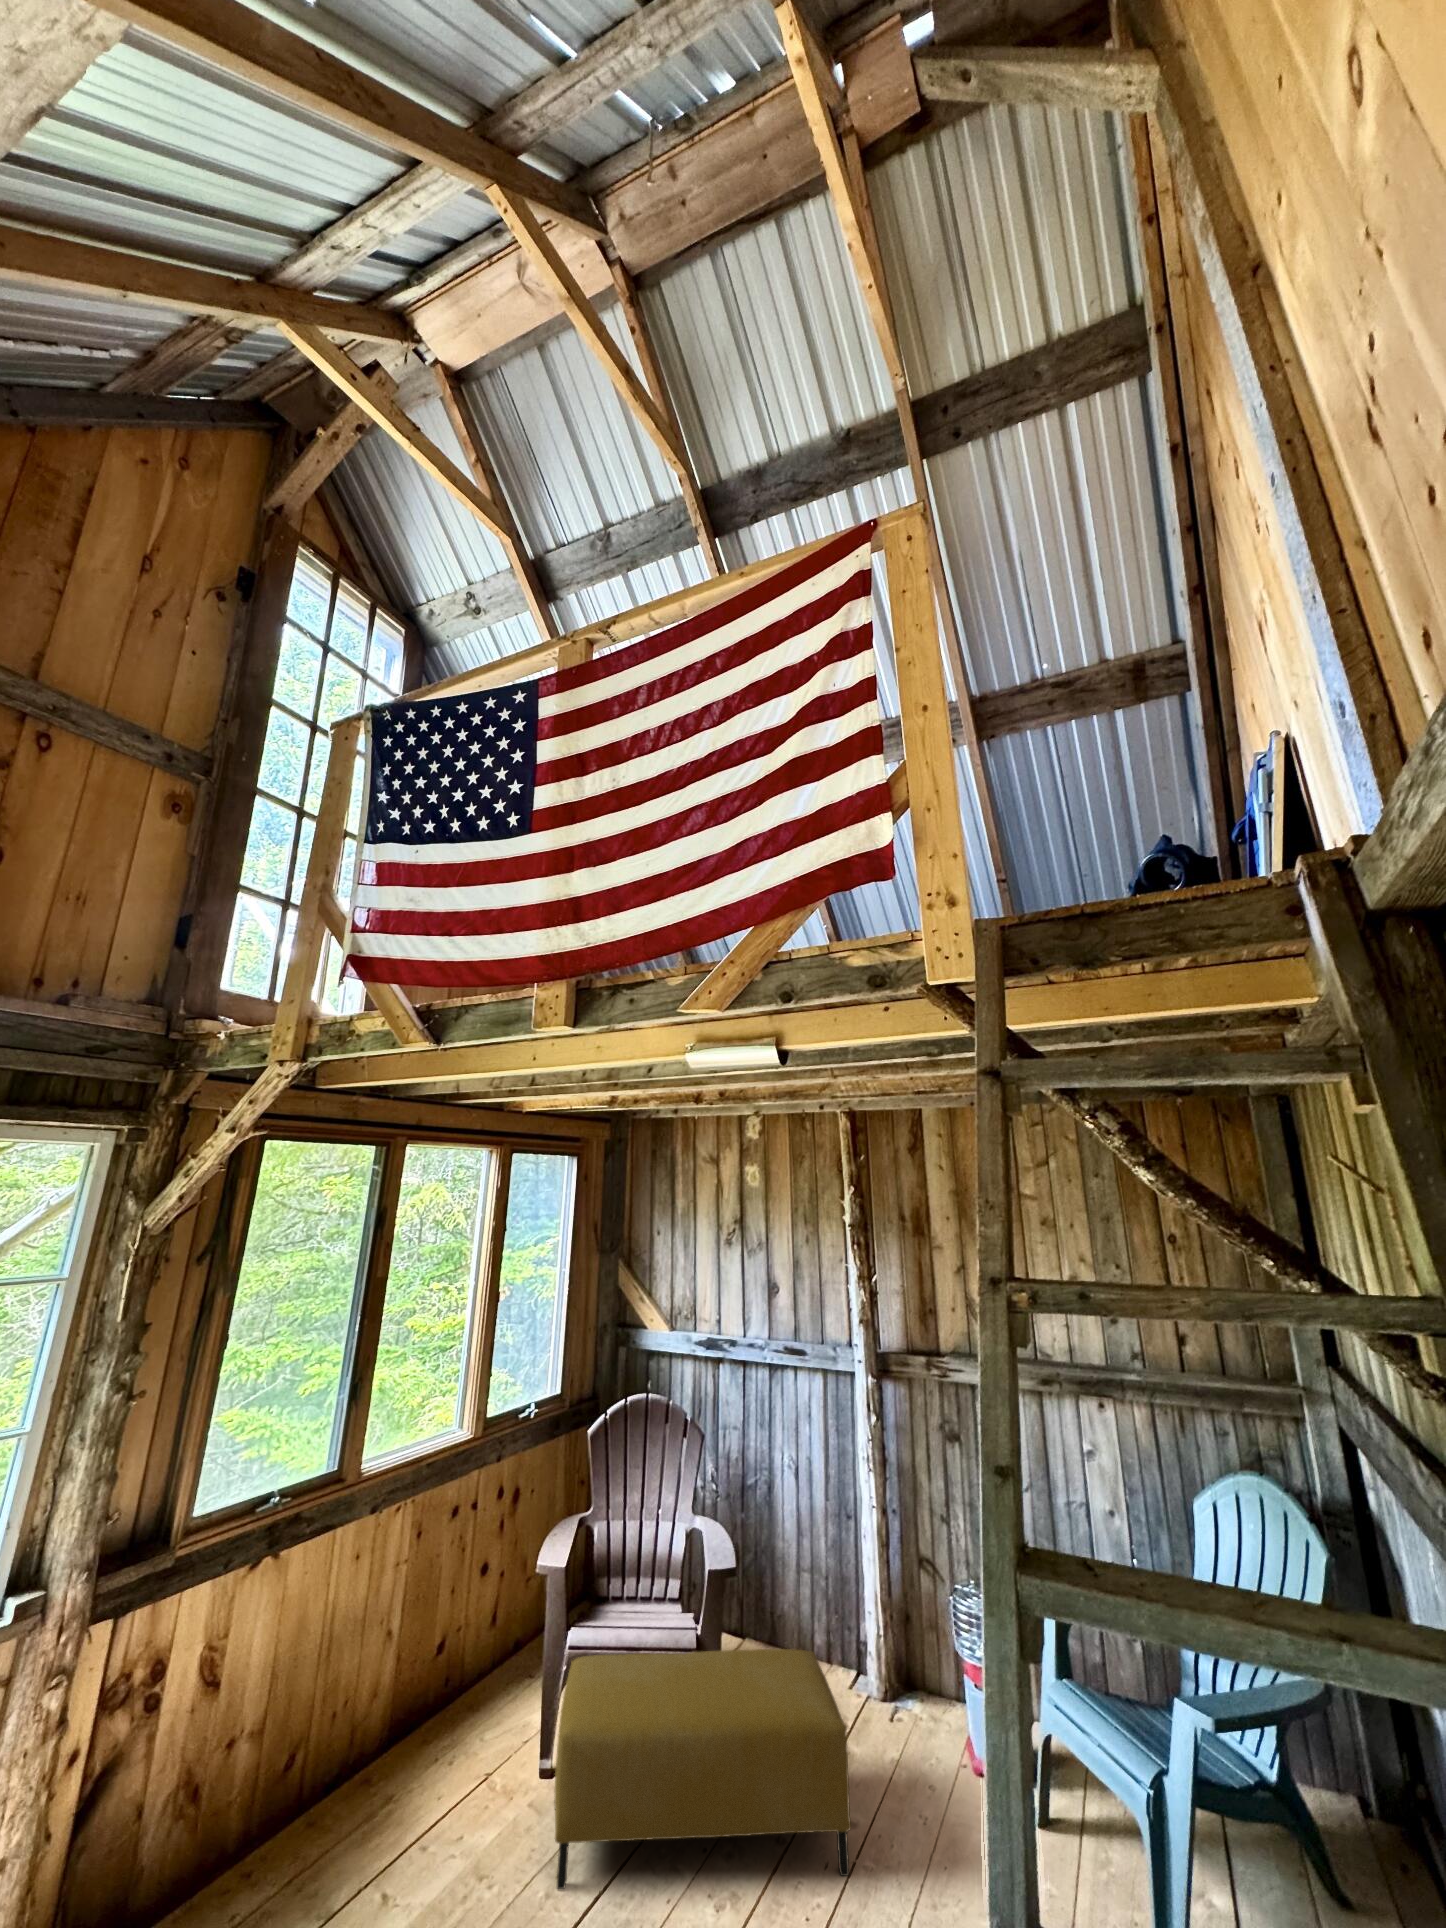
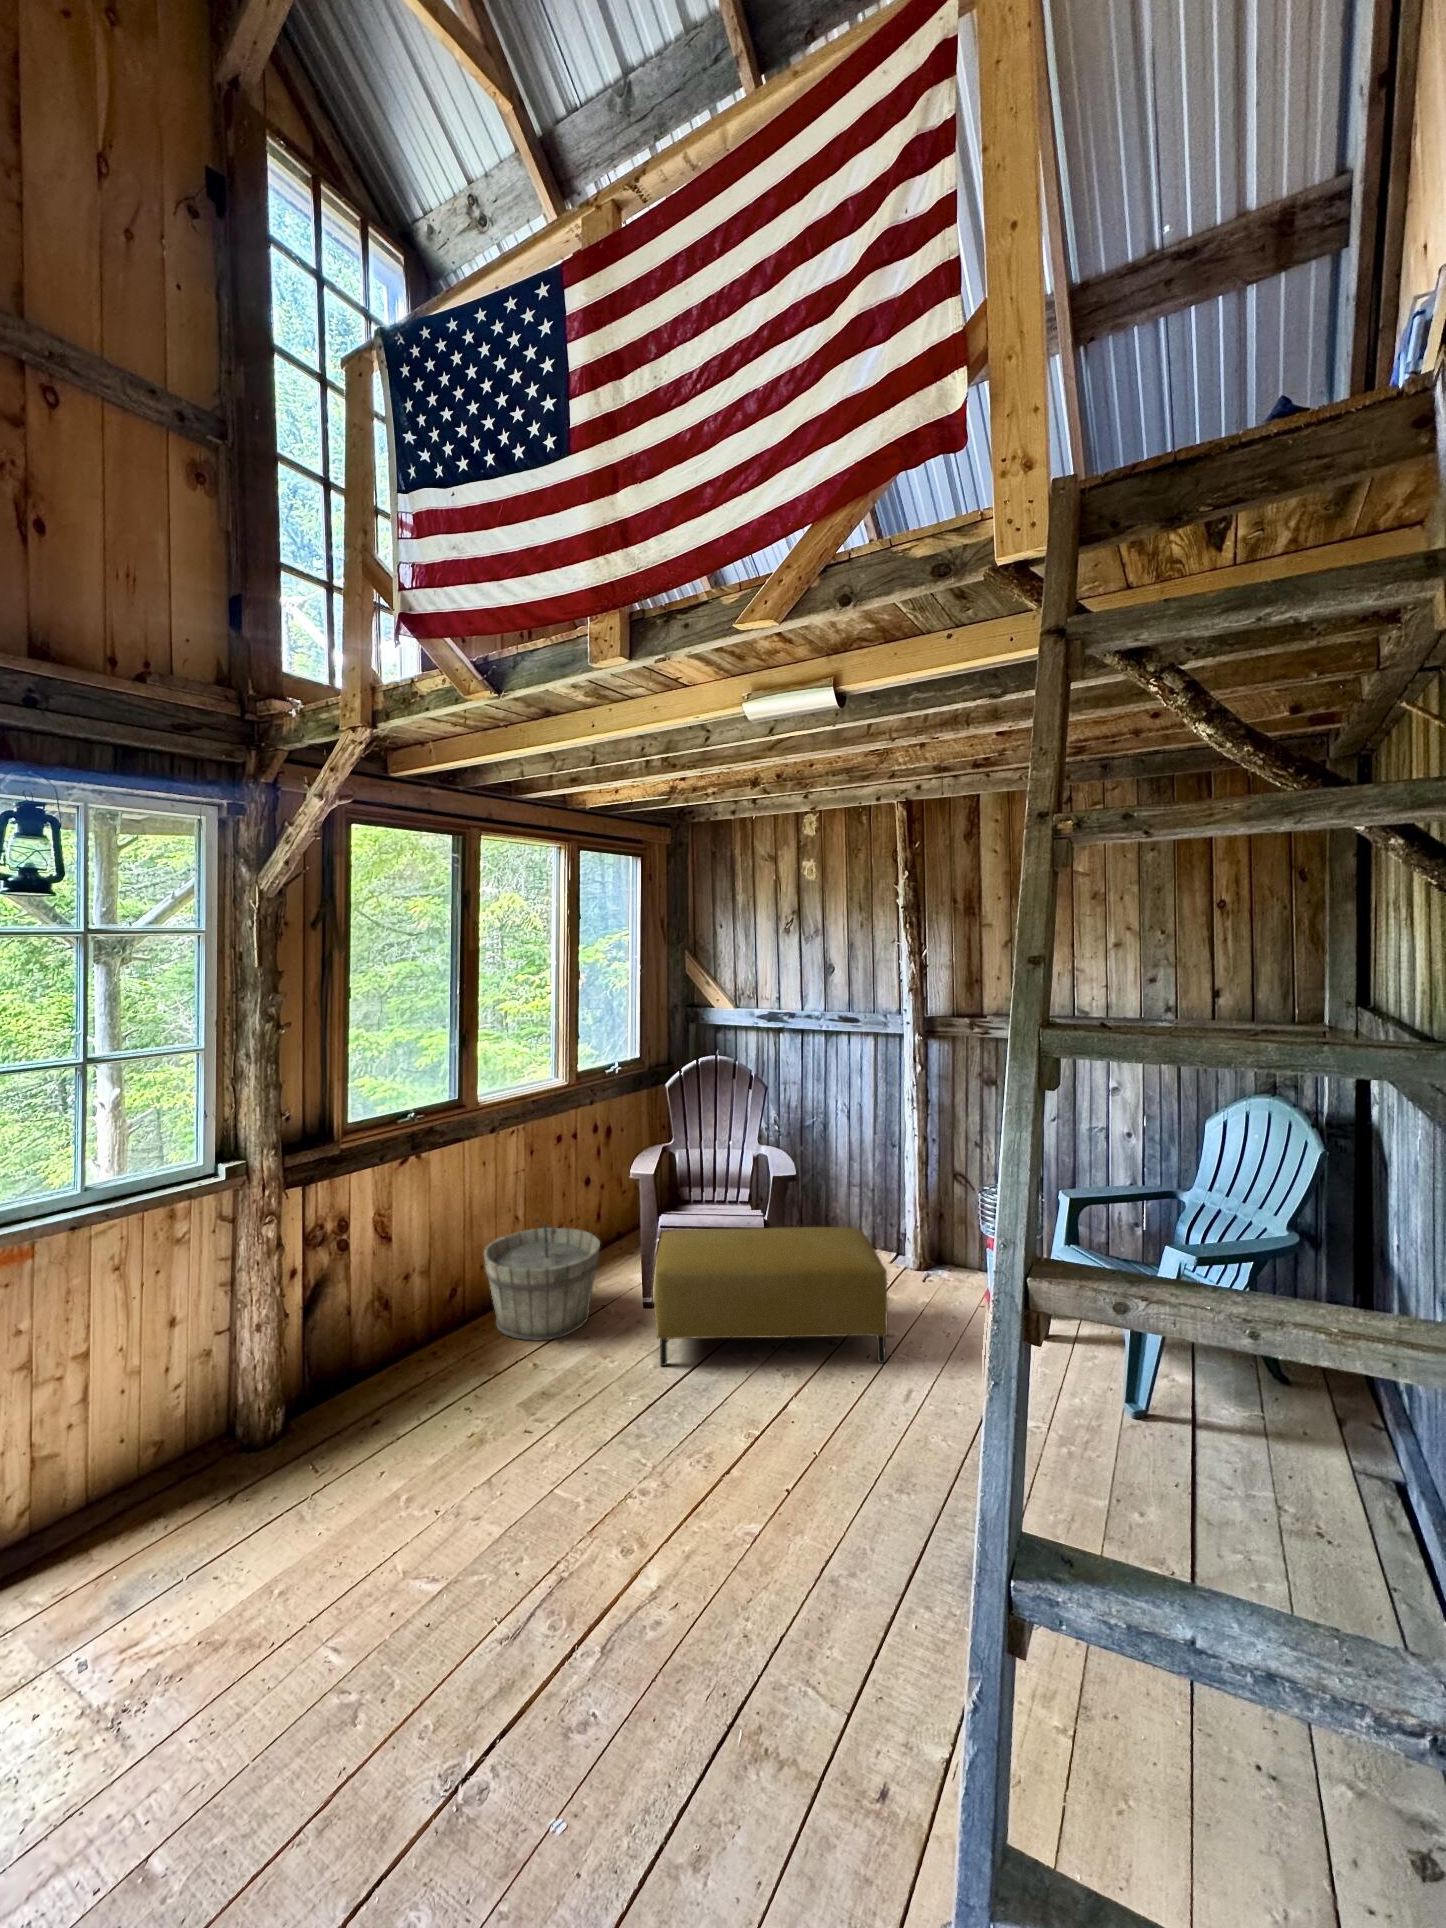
wooden bucket: none [344,1638,495,1841] -> present [484,1218,600,1341]

